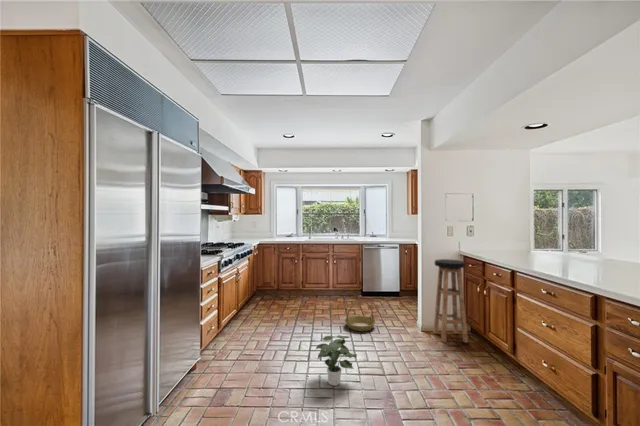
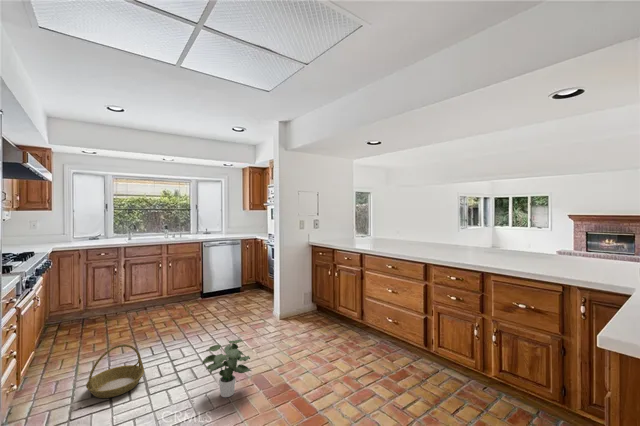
bar stool: present [433,259,468,343] -> none [291,250,321,325]
basket: present [345,301,375,331] -> present [86,344,144,398]

